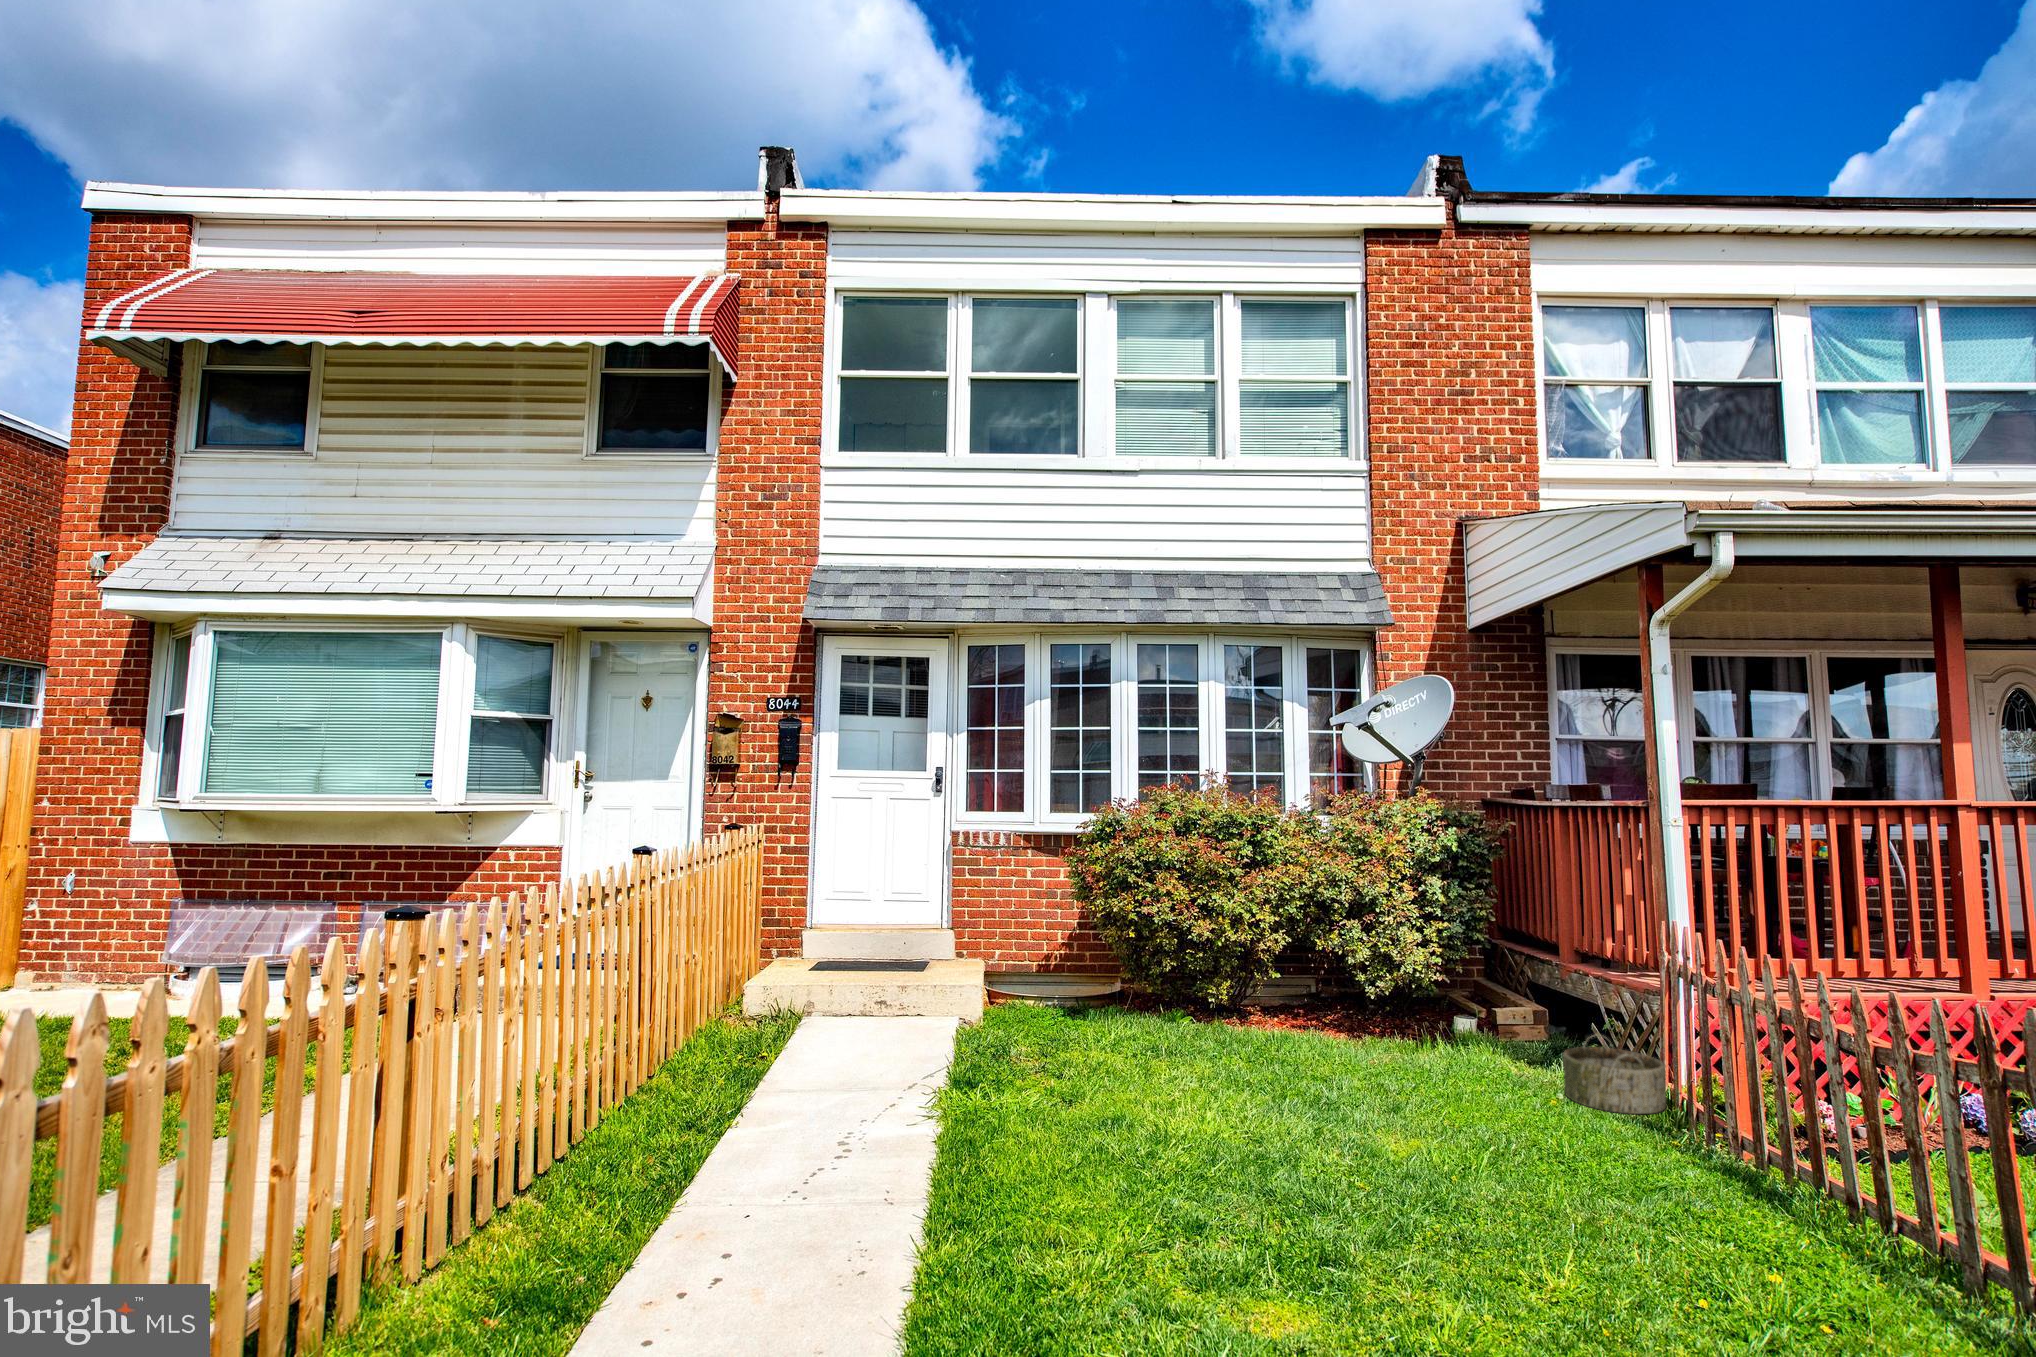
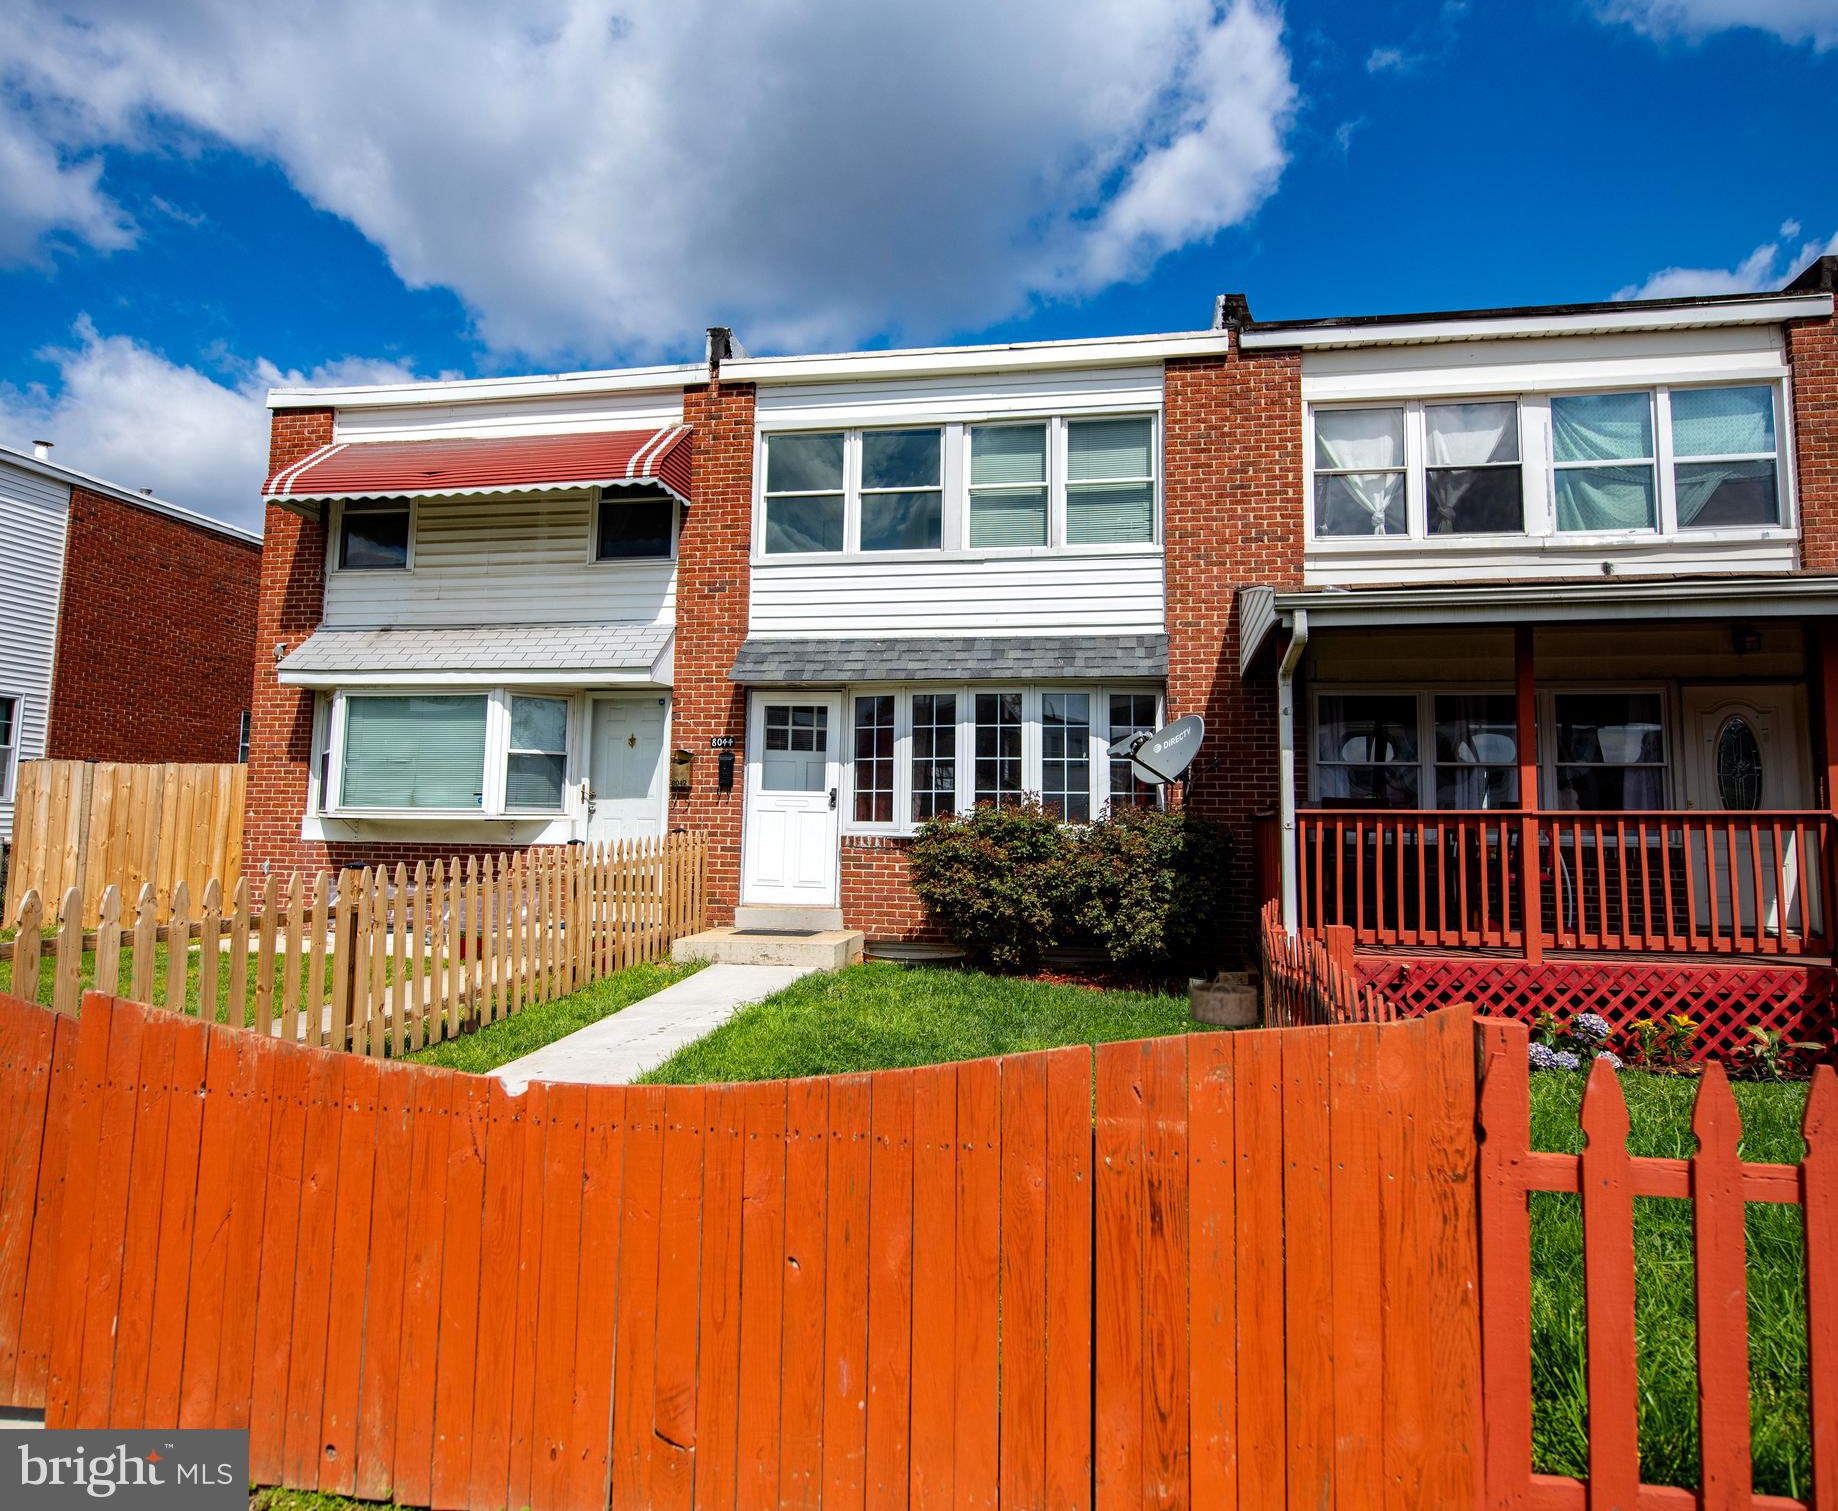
decorative plant: none [510,1118,556,1218] -> present [459,983,479,1033]

